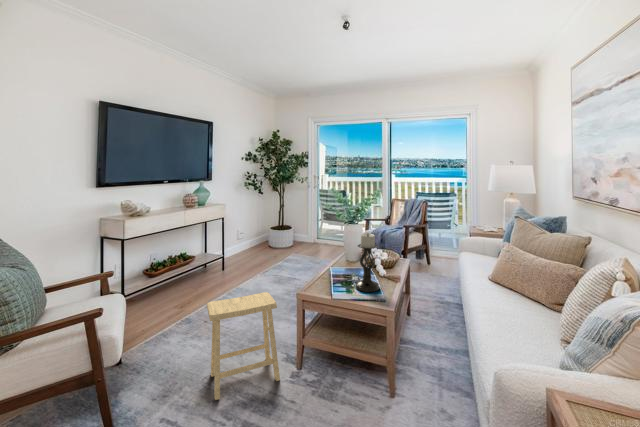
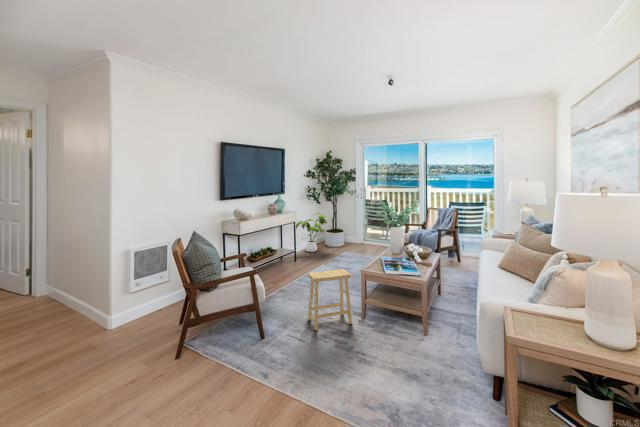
house plant: none [228,206,278,255] -> present [296,213,333,252]
candle holder: present [355,233,379,292] -> none [400,232,417,271]

